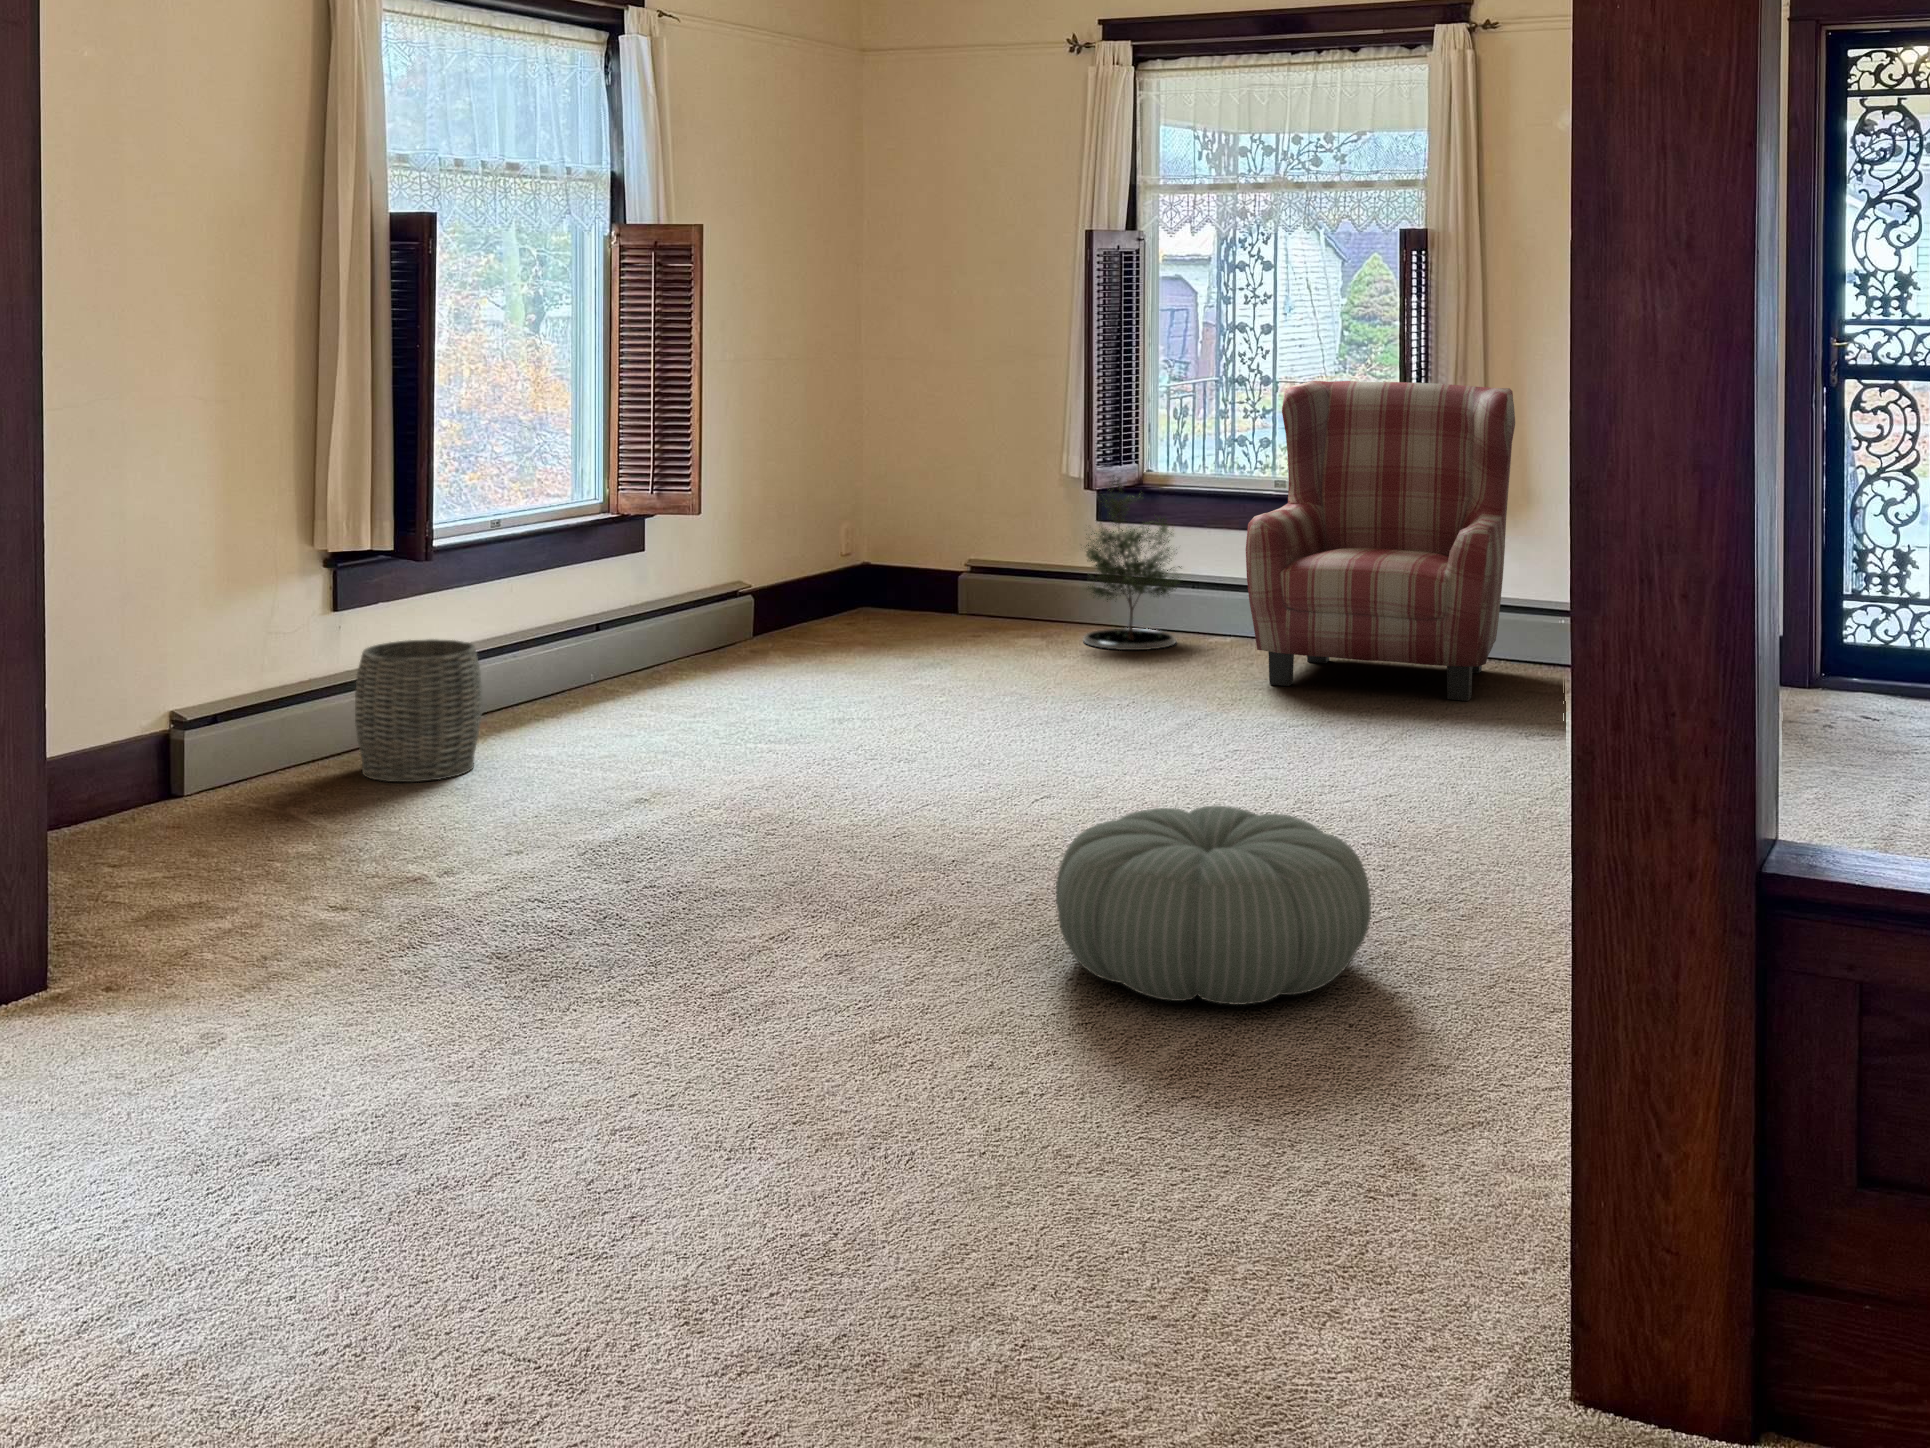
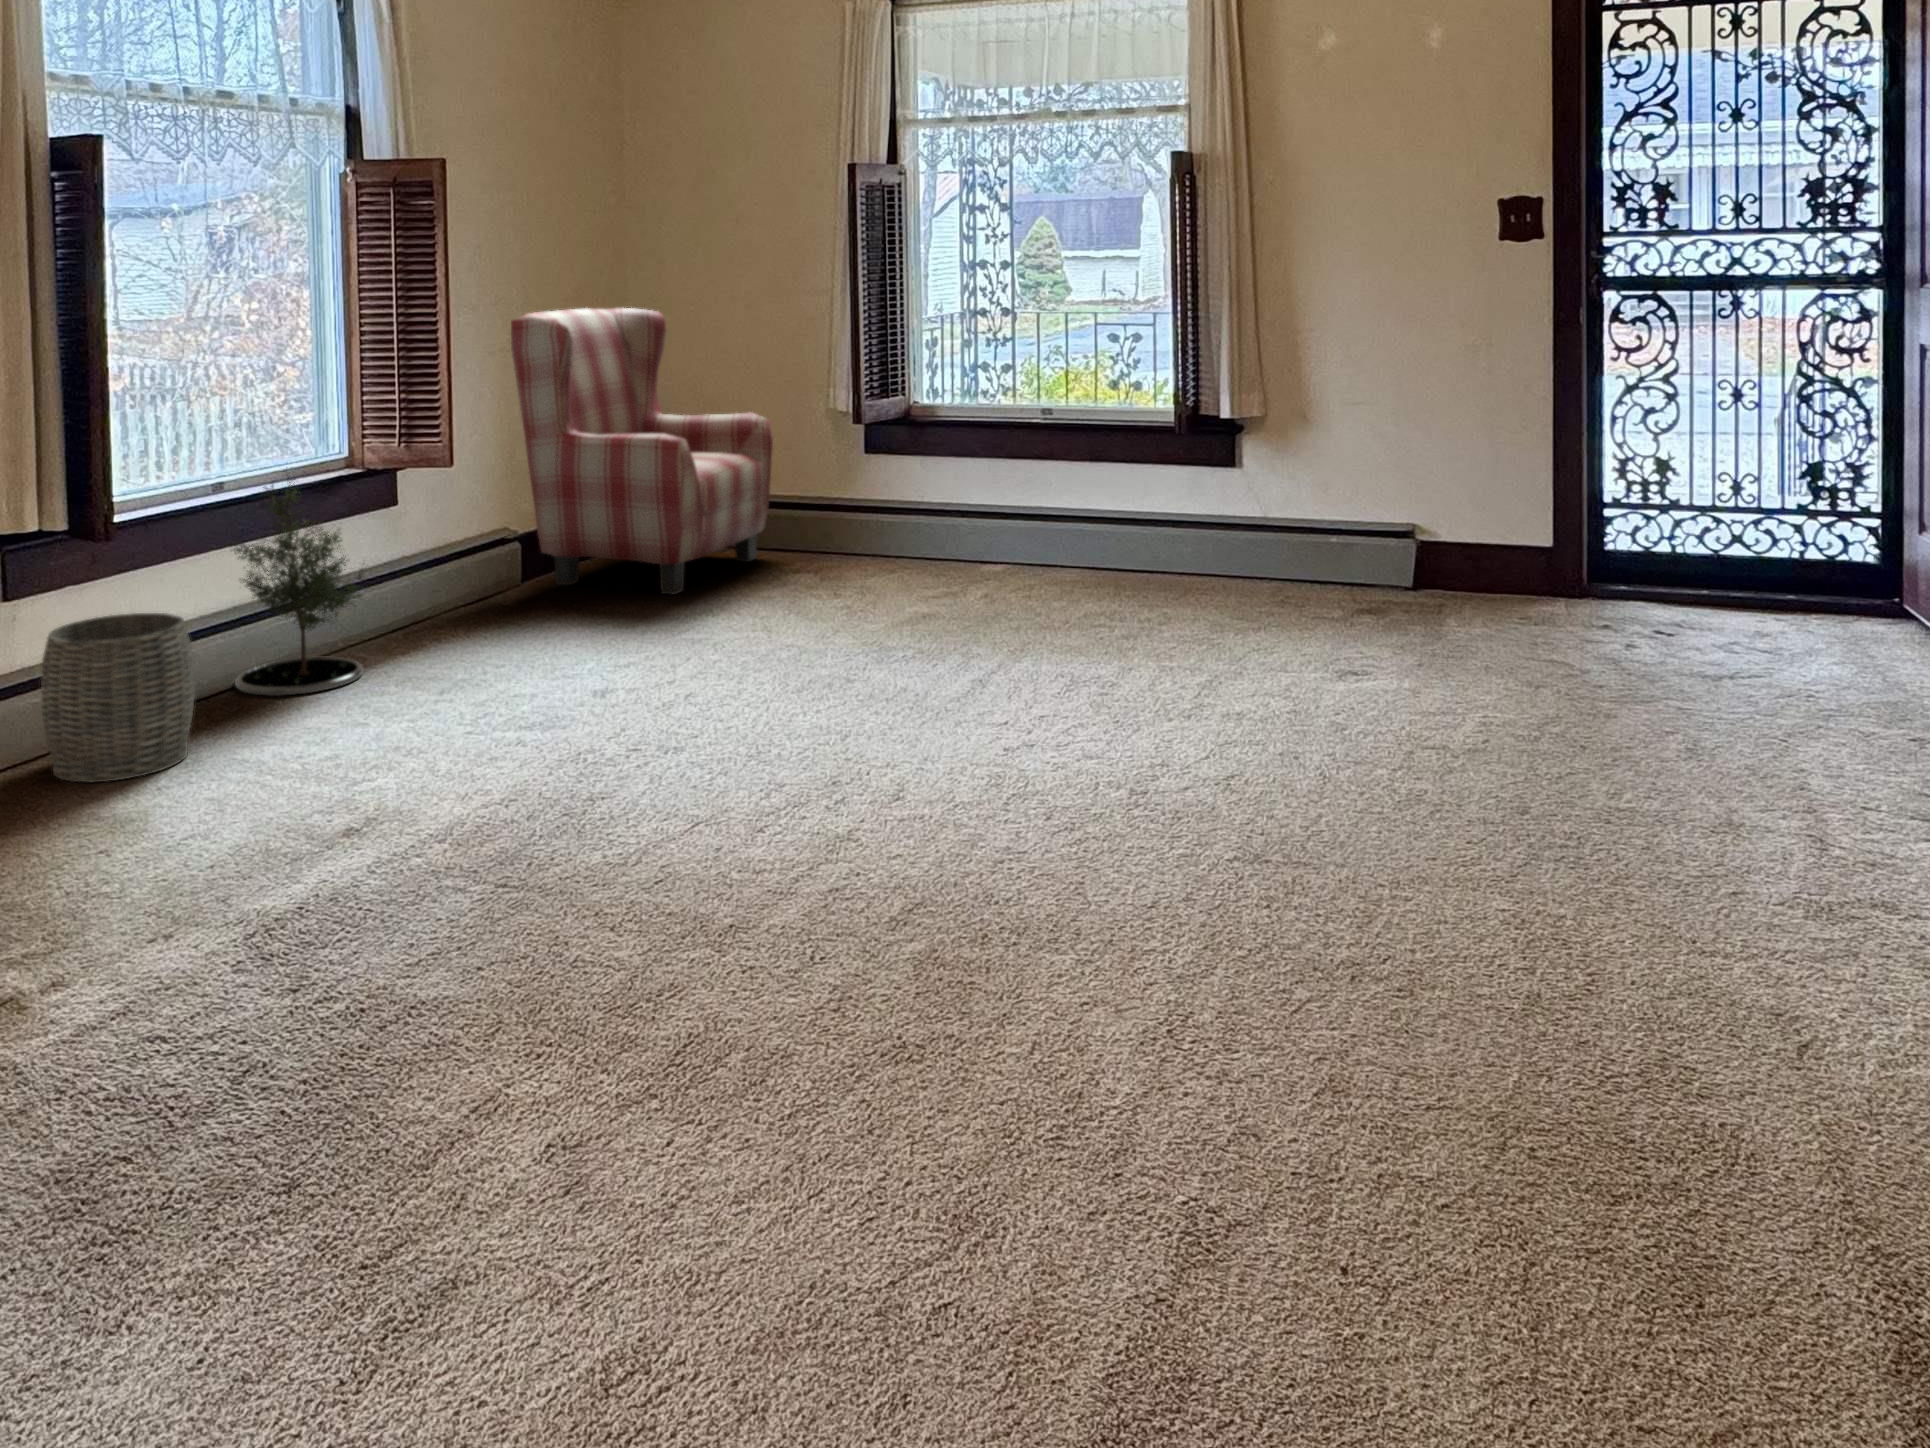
armchair: present [1246,381,1515,701] -> present [511,308,773,595]
potted tree: present [1083,478,1182,650] -> present [234,474,364,696]
pouf: present [1056,806,1371,1005] -> none [863,822,1270,1124]

